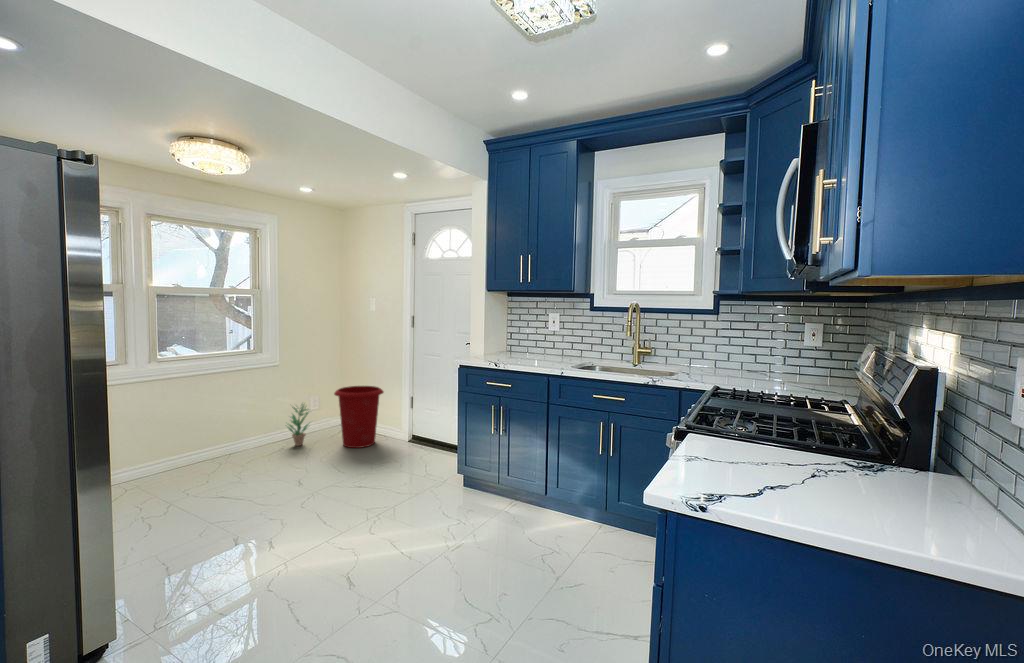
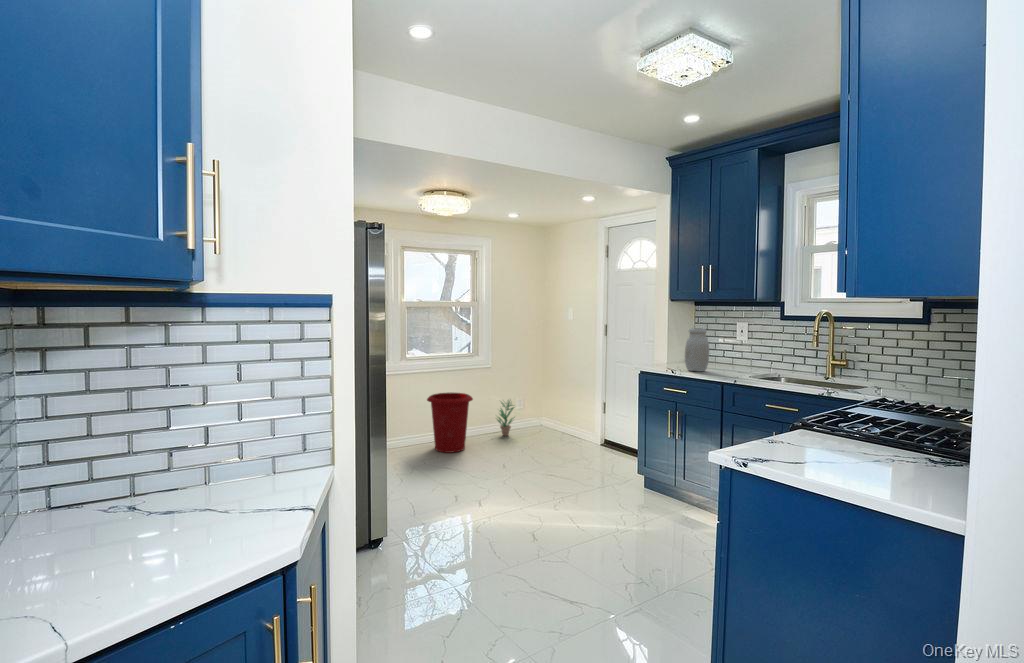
jar: none [506,319,530,364] -> present [685,328,709,371]
waste bin: present [334,386,383,448] -> present [427,393,473,453]

